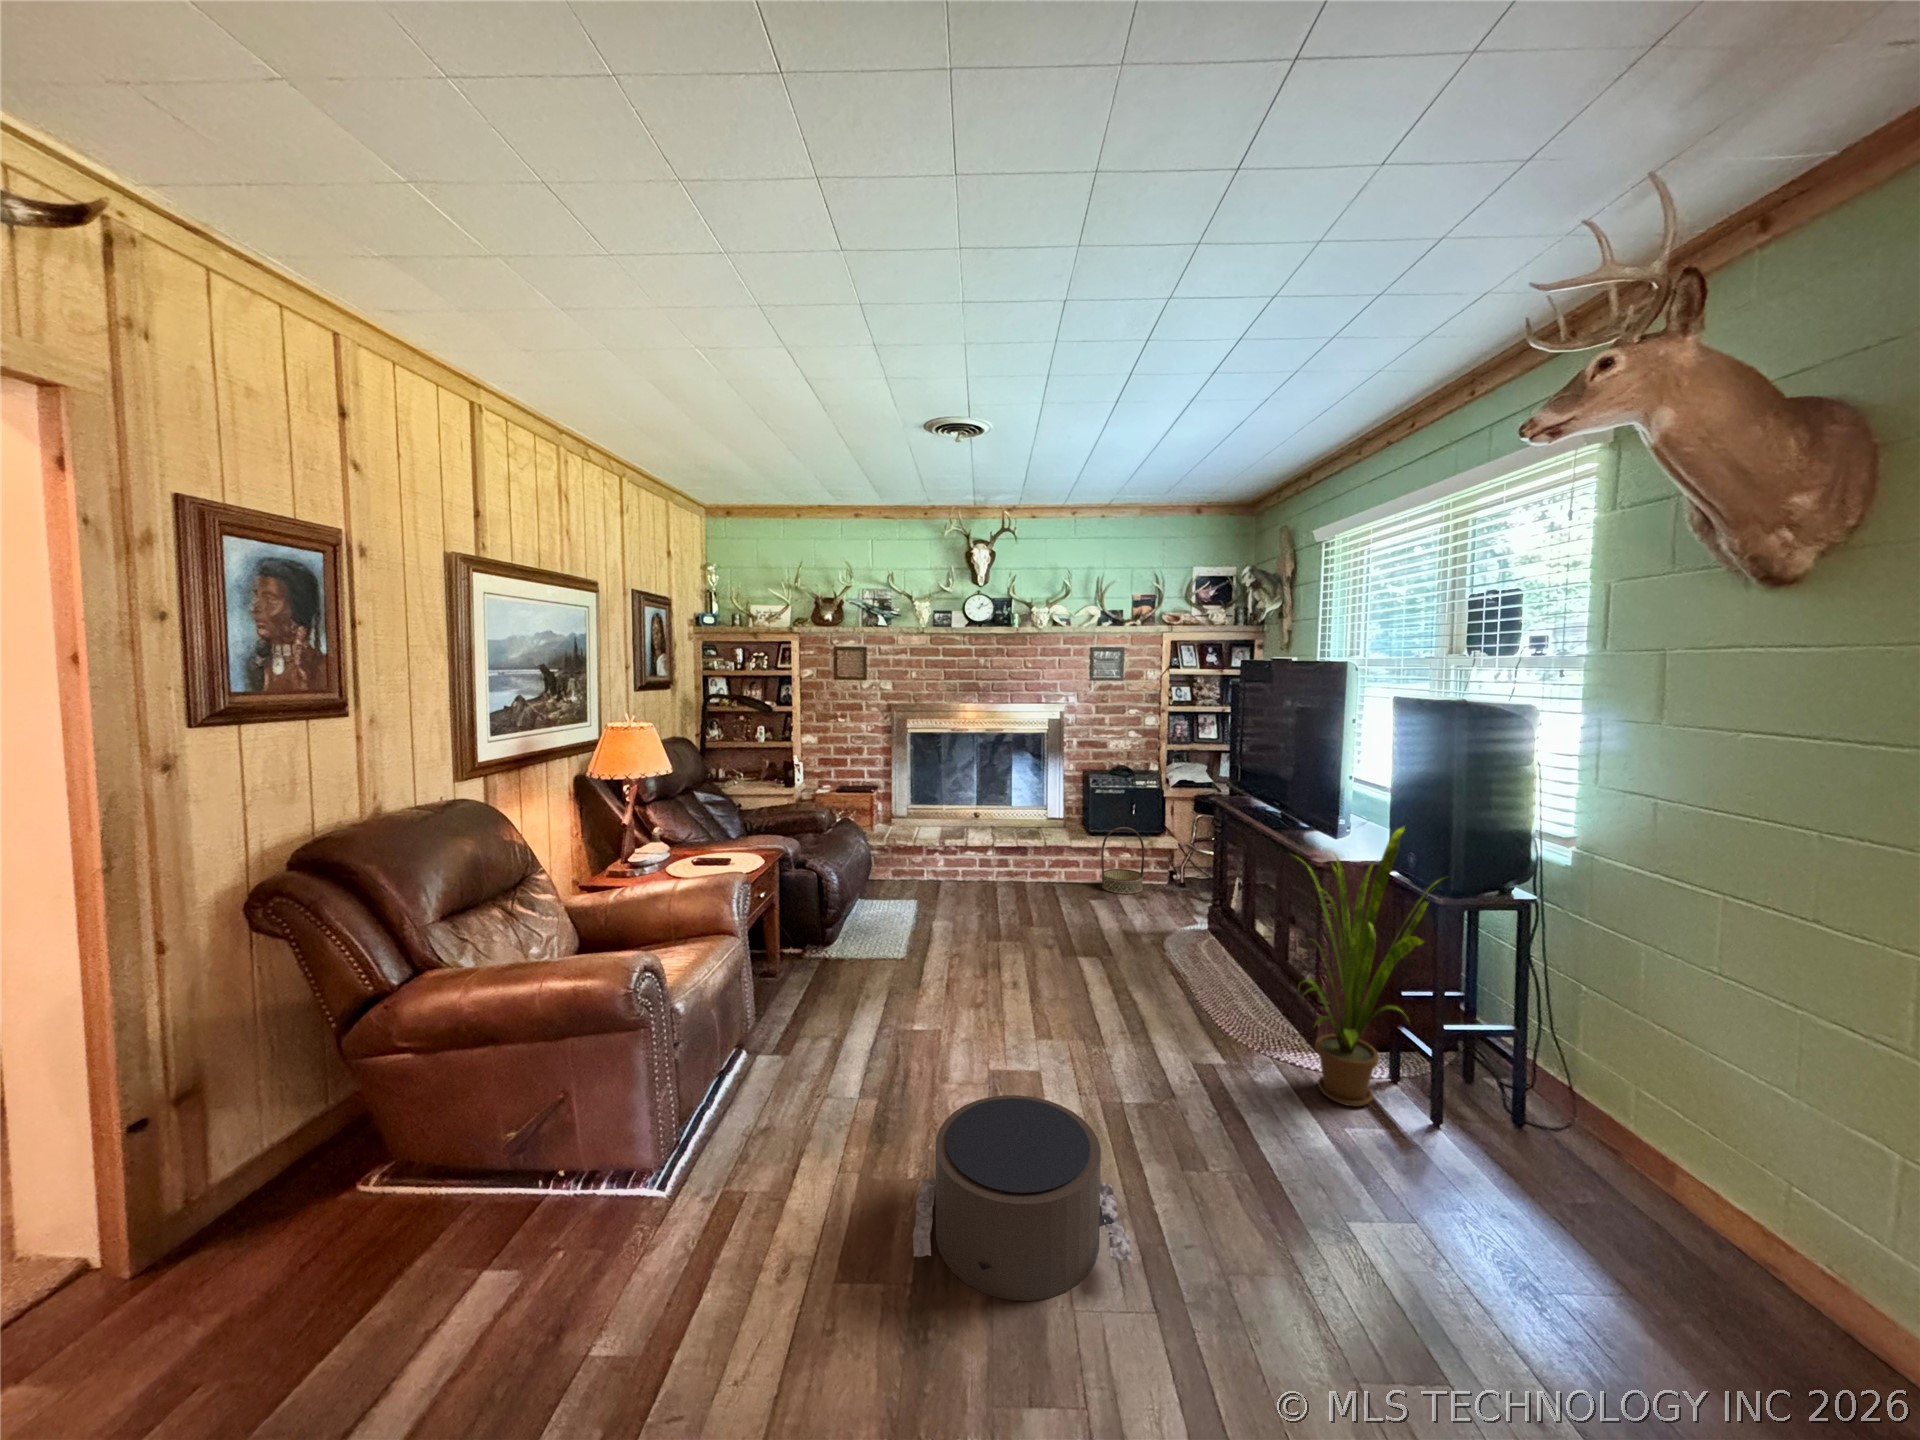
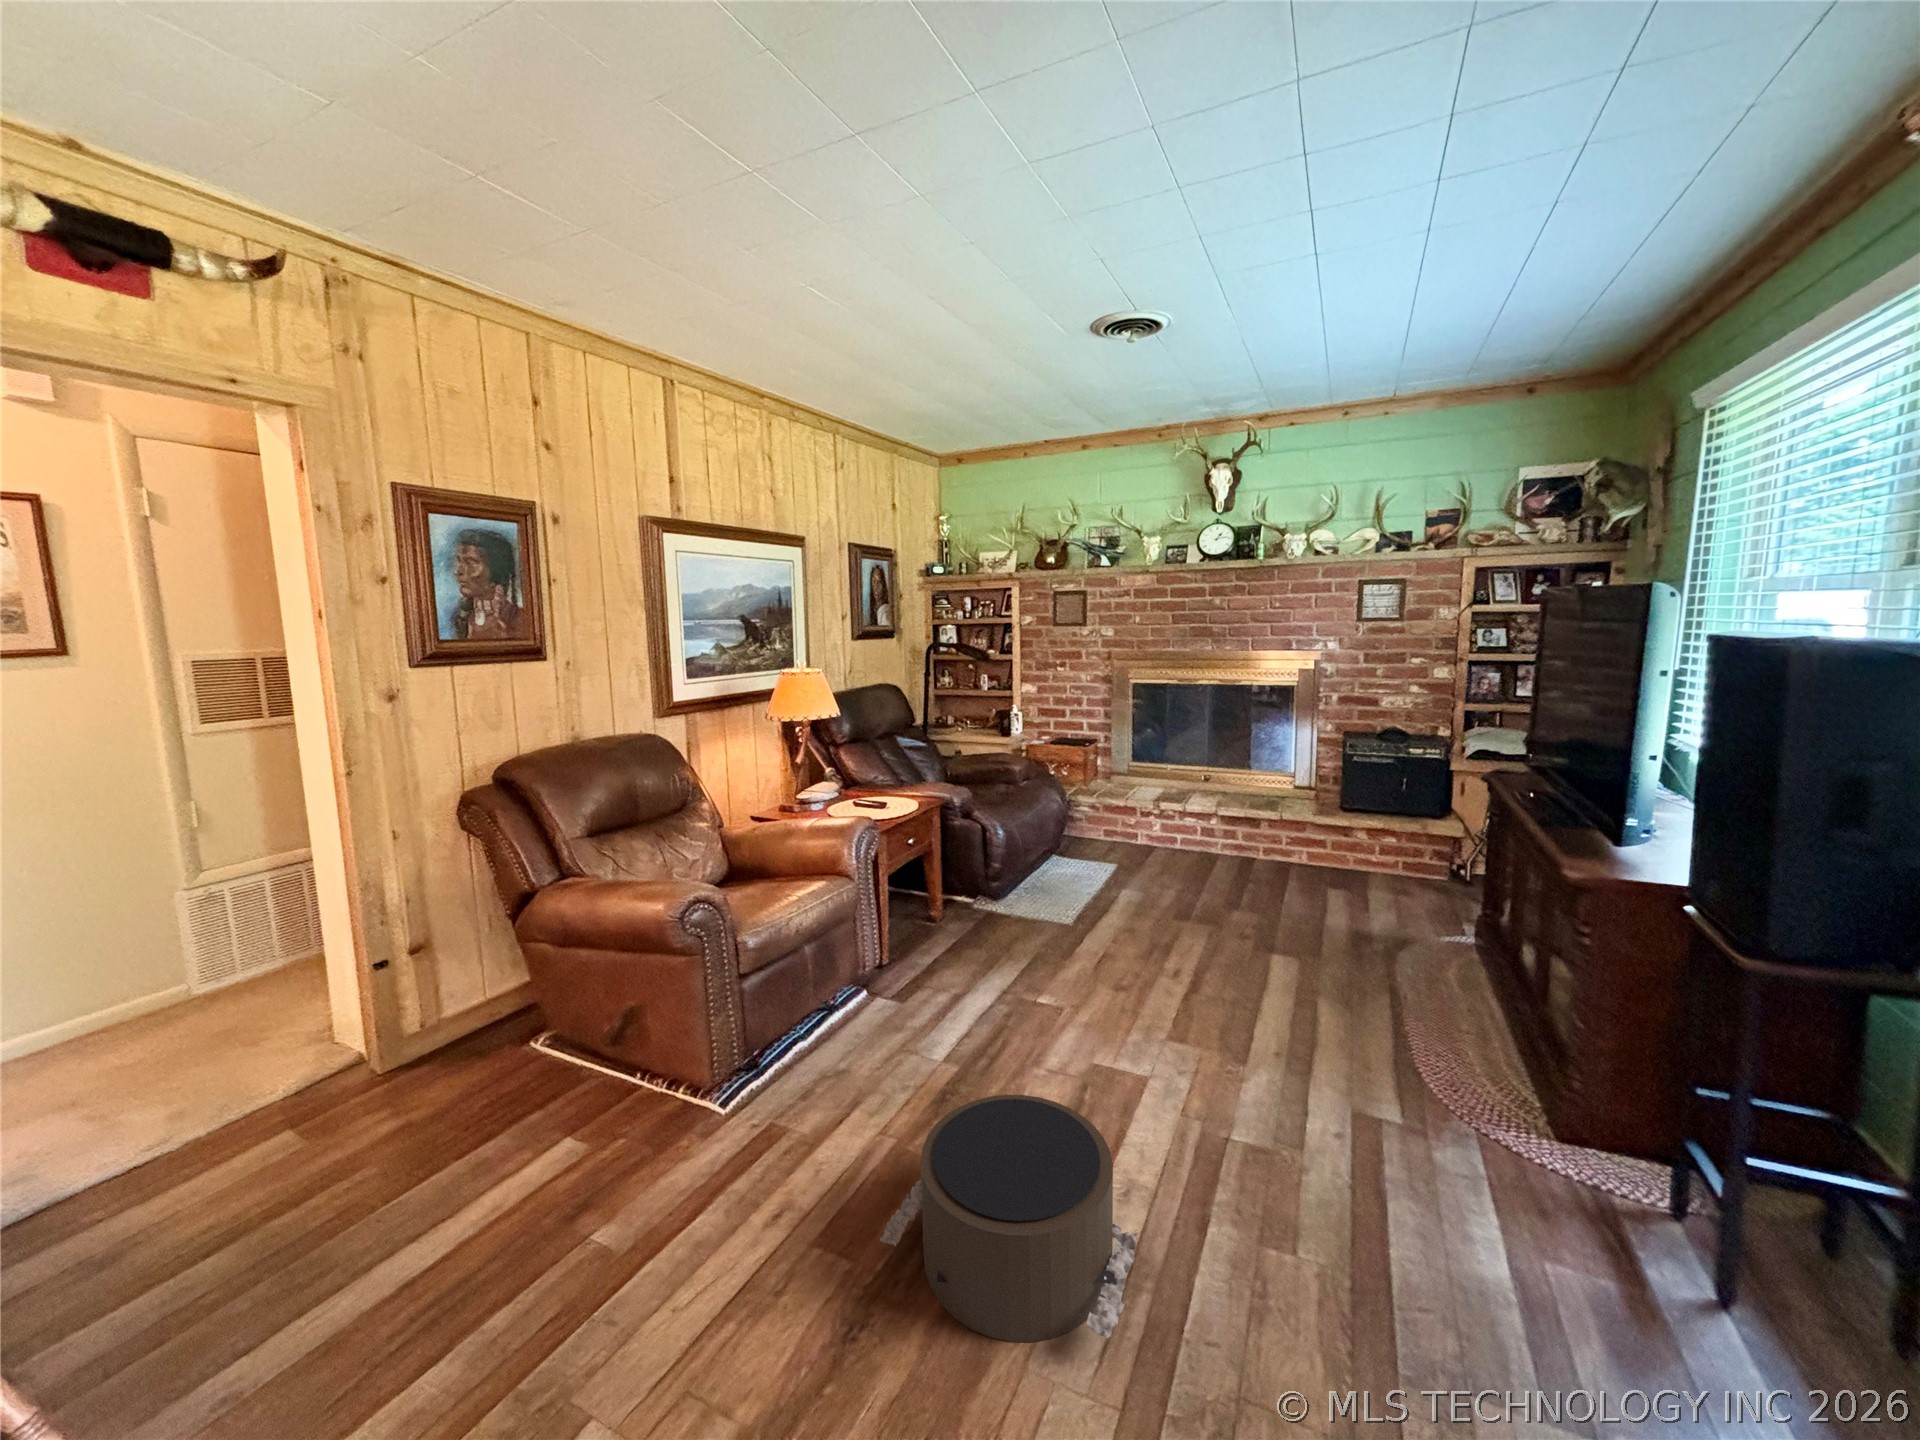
basket: present [1101,827,1144,894] -> none [1351,806,1413,890]
house plant: present [1299,827,1442,1107] -> none [1517,842,1811,1250]

